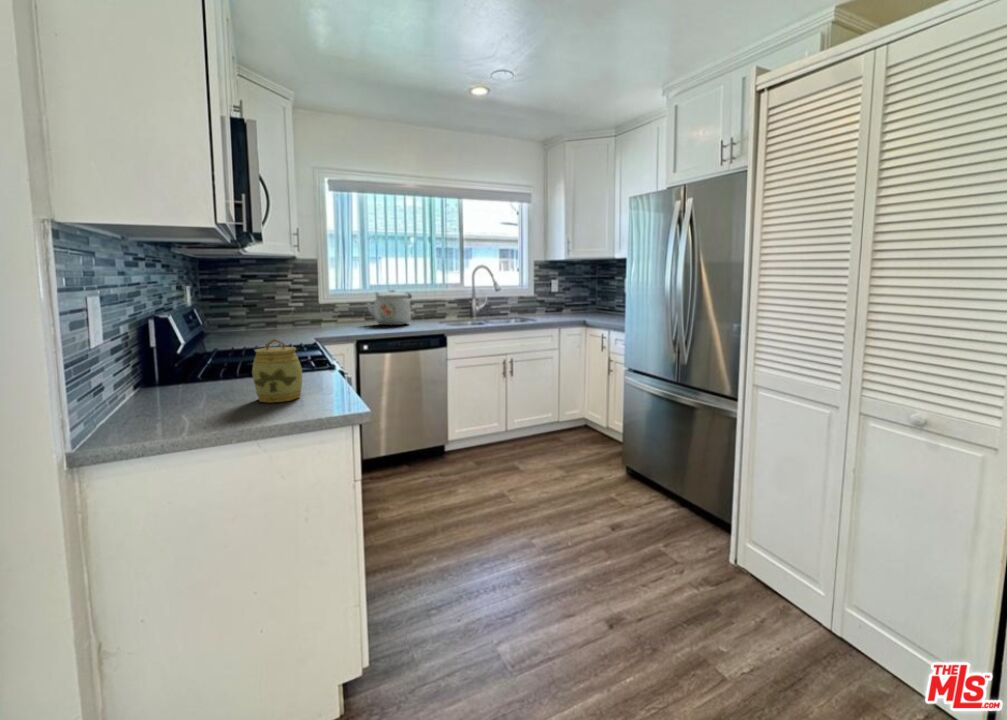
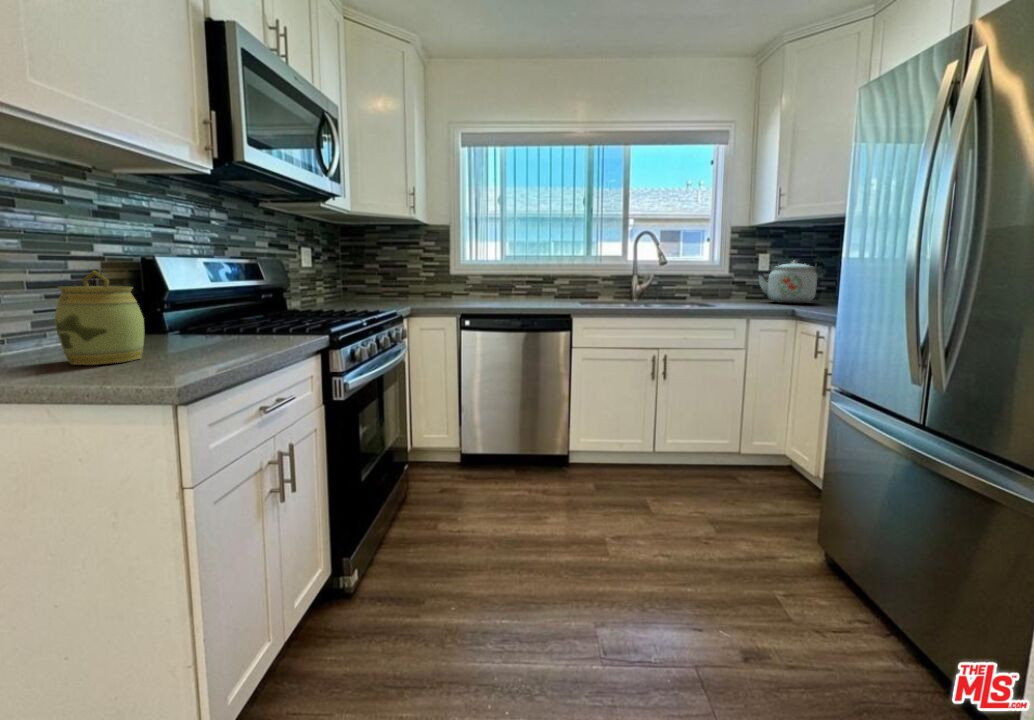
kettle: present [367,290,412,325] -> present [759,261,817,303]

